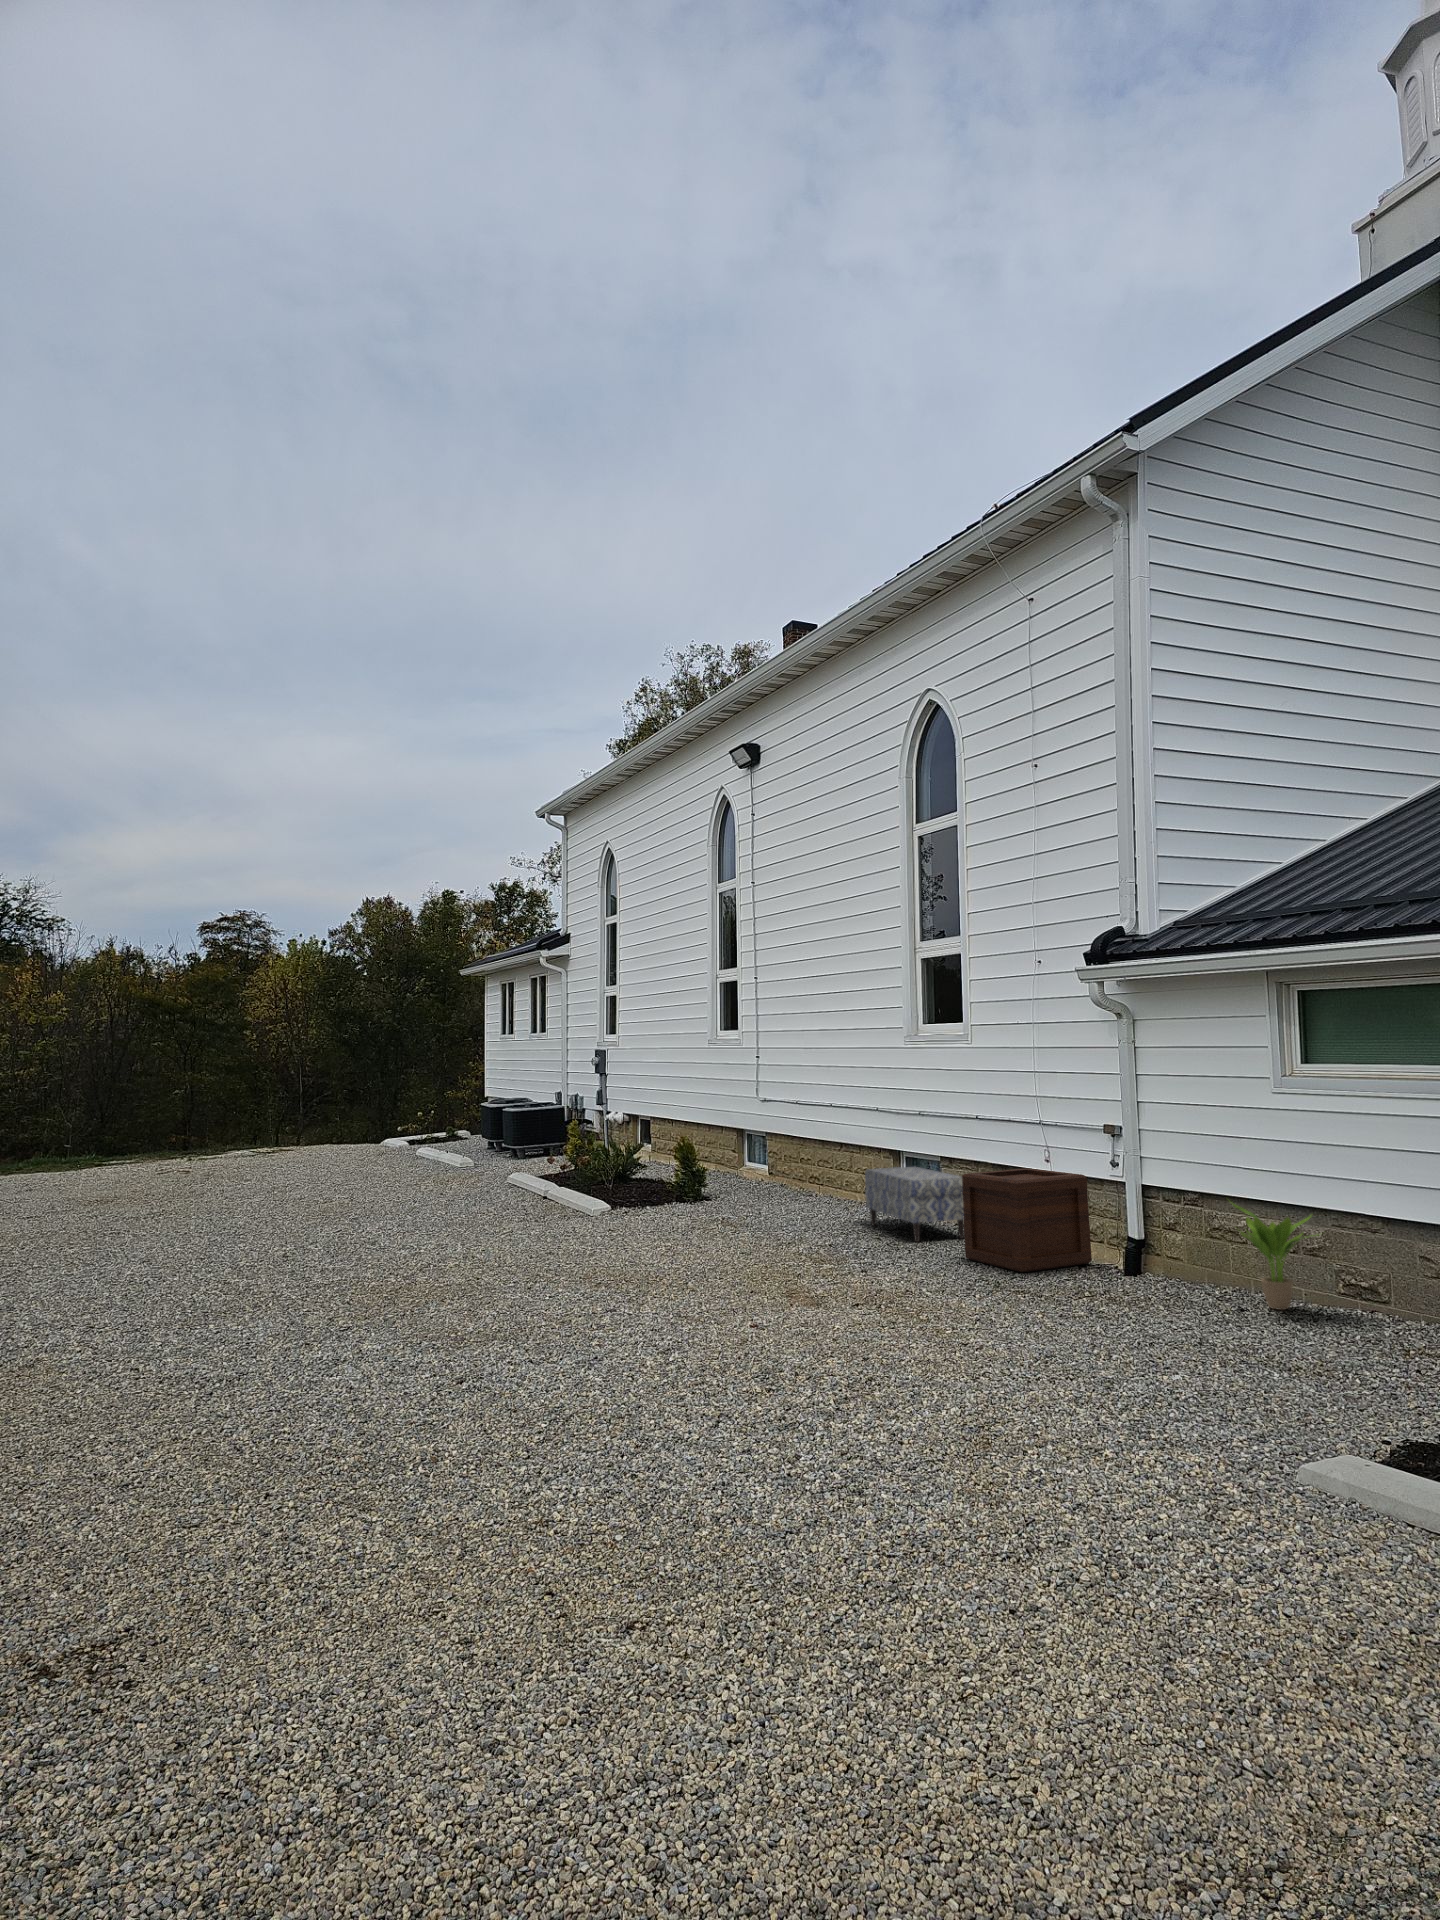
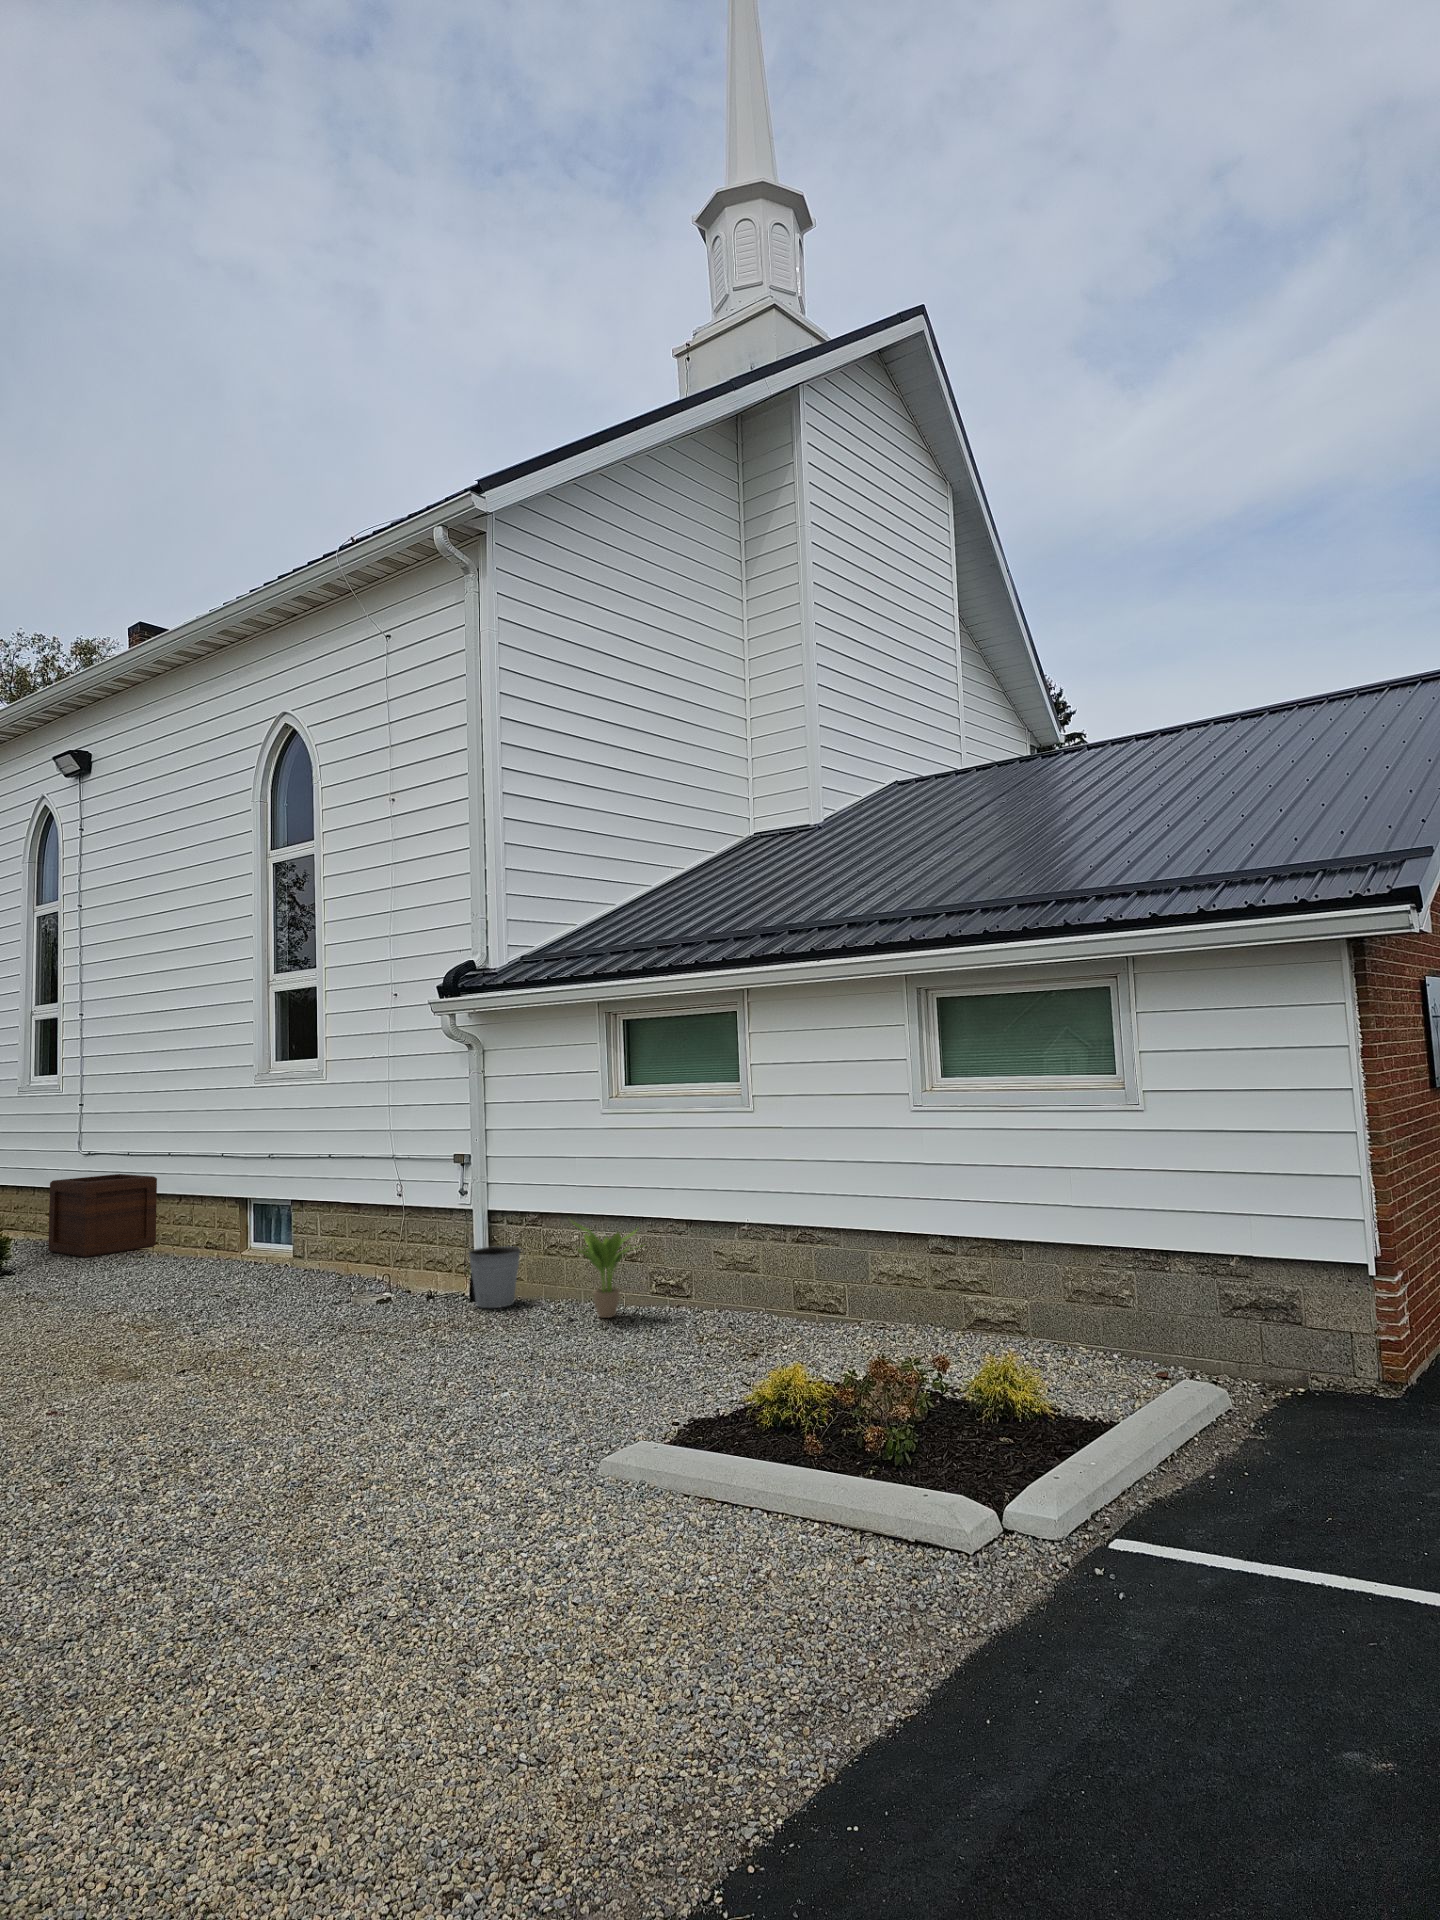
bench: present [865,1167,964,1242] -> none [201,1200,319,1283]
wooden crate: present [962,1168,1092,1272] -> present [48,1174,157,1257]
bucket: none [1117,1224,1177,1287] -> present [469,1246,521,1308]

